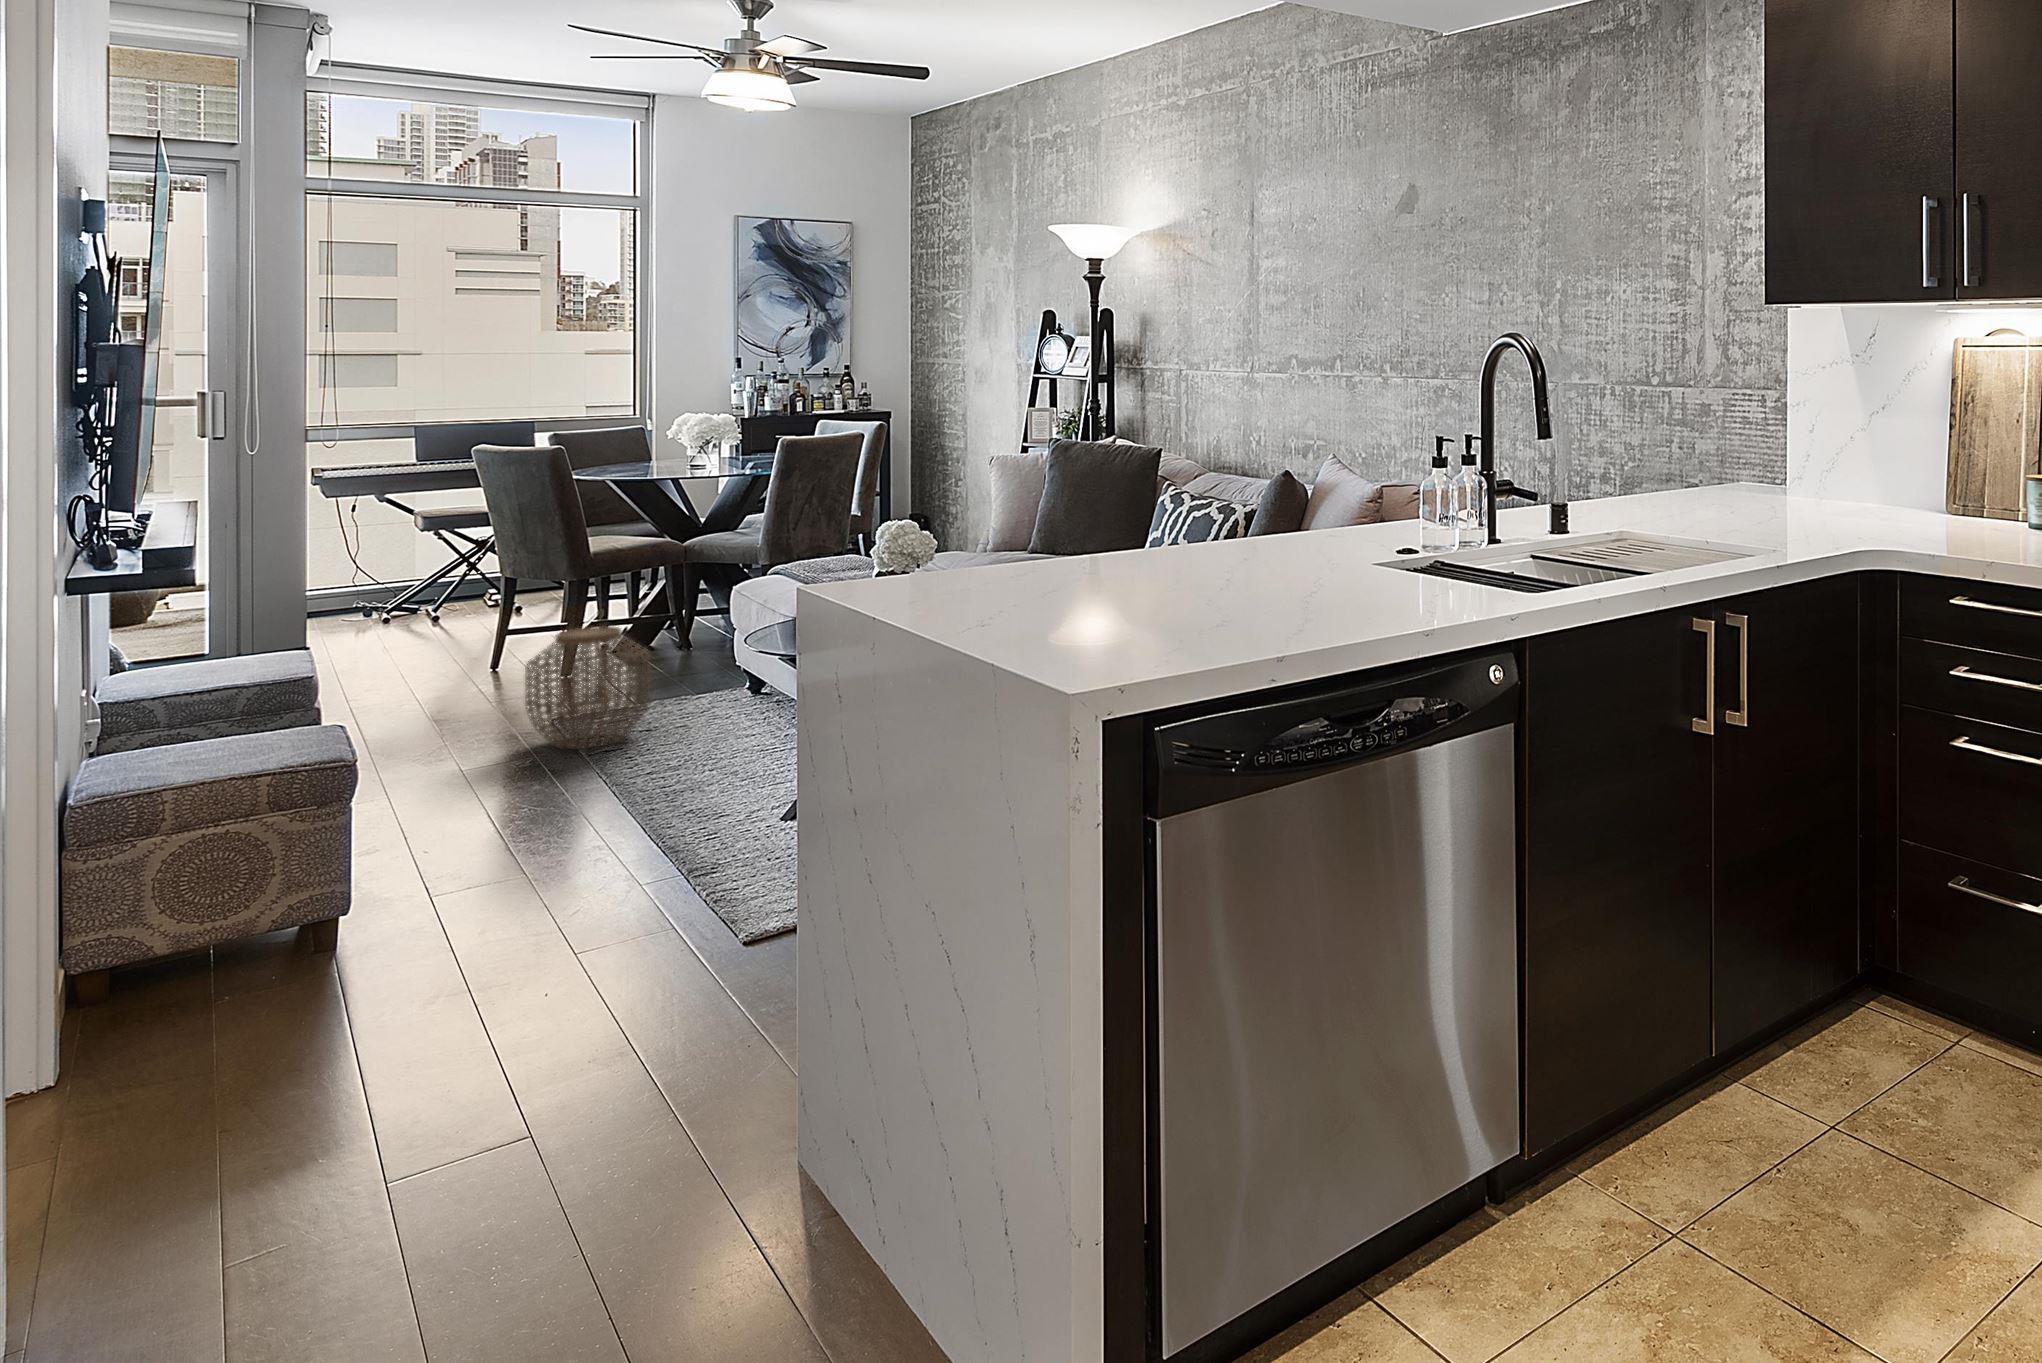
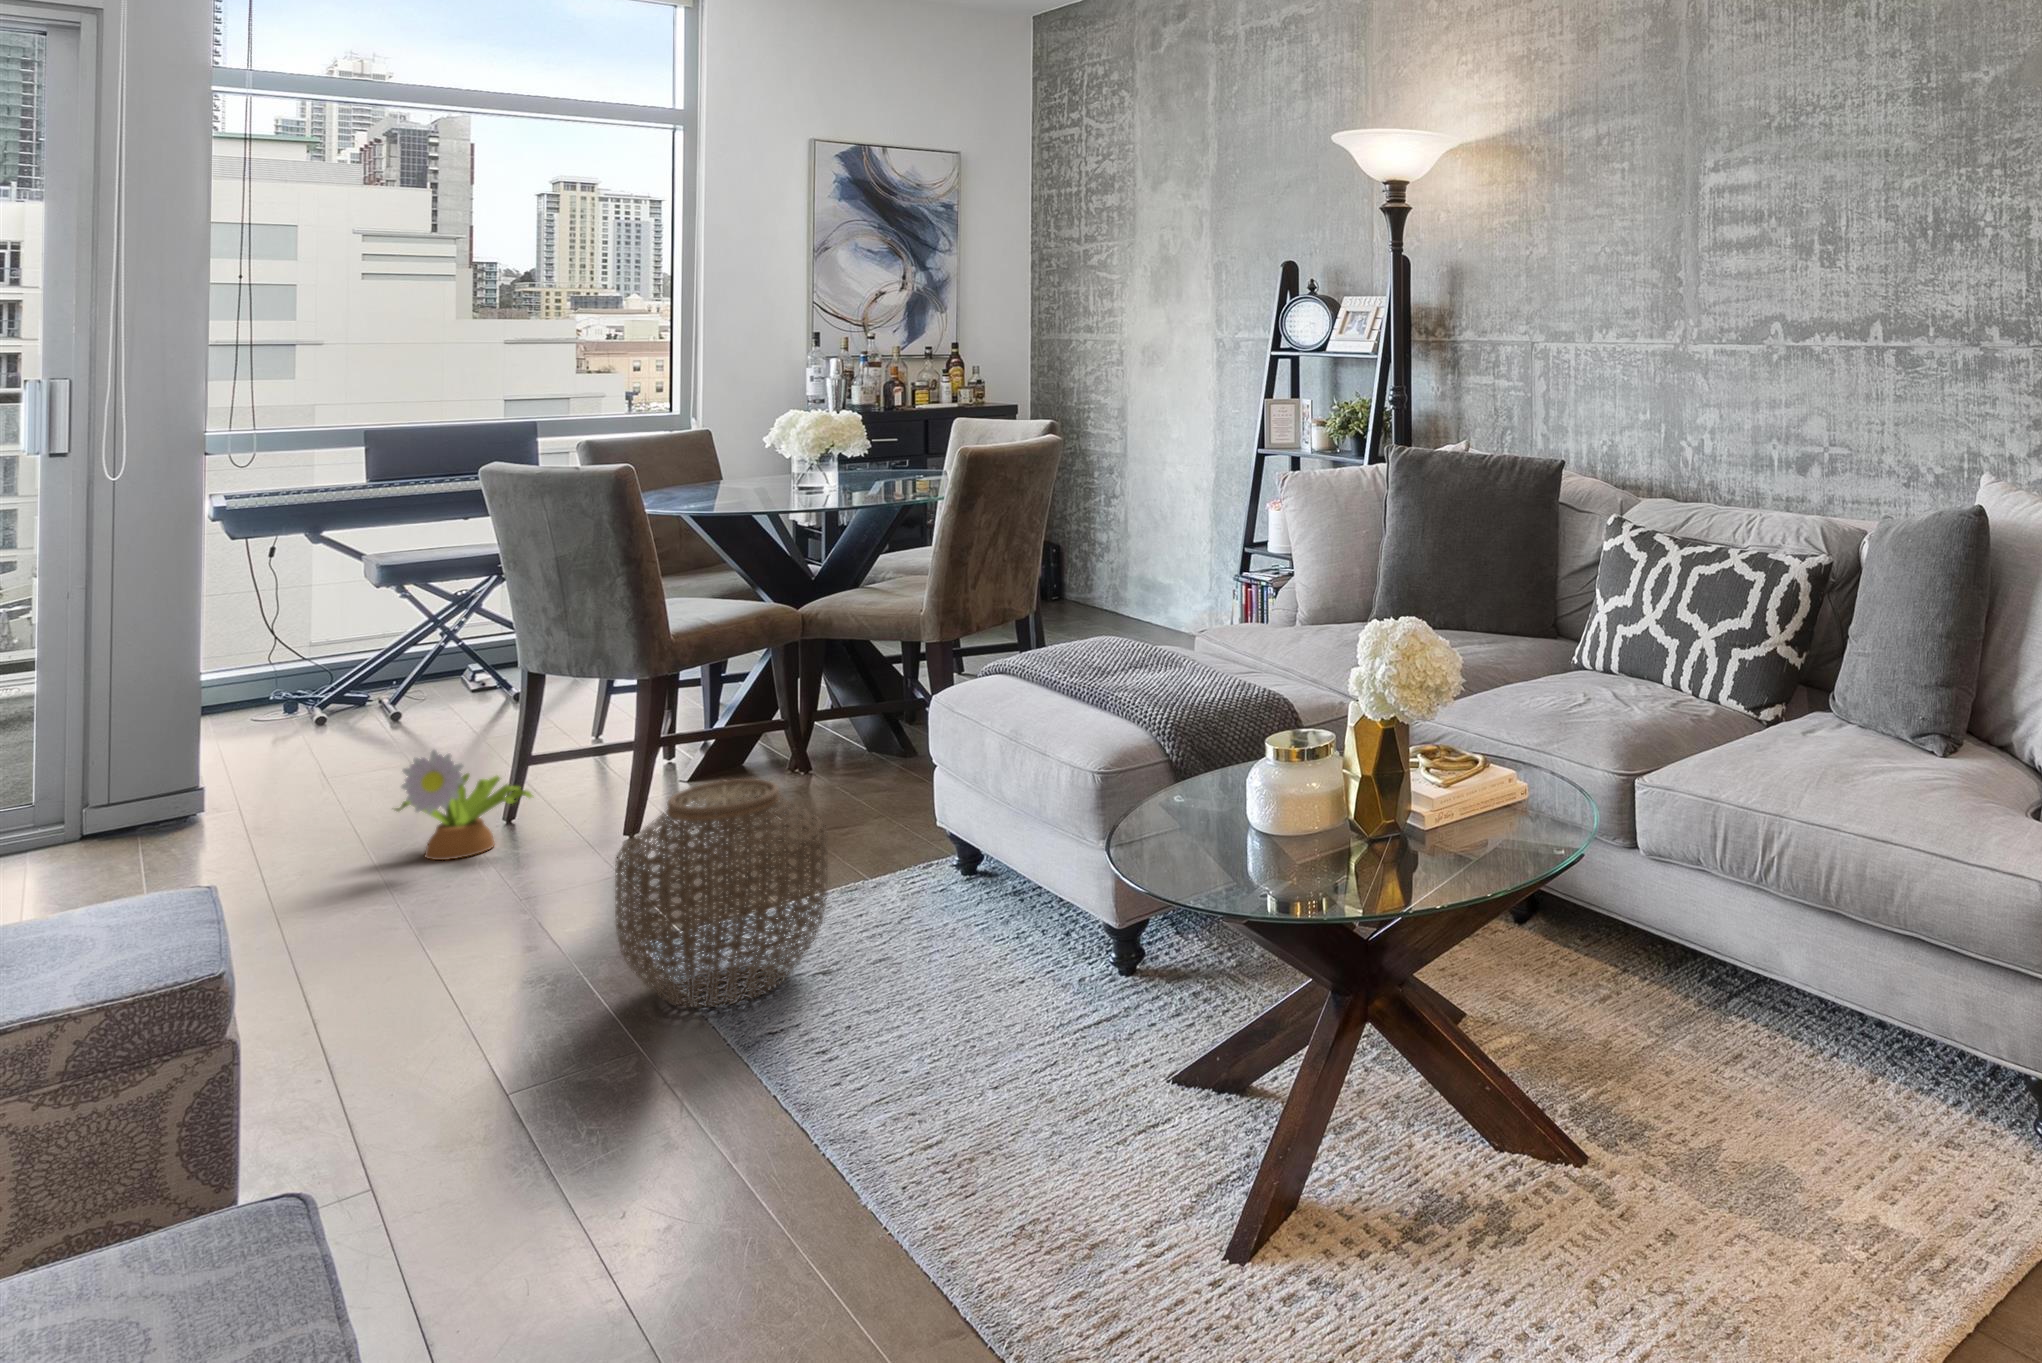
decorative plant: none [416,621,504,689] -> present [395,750,534,860]

